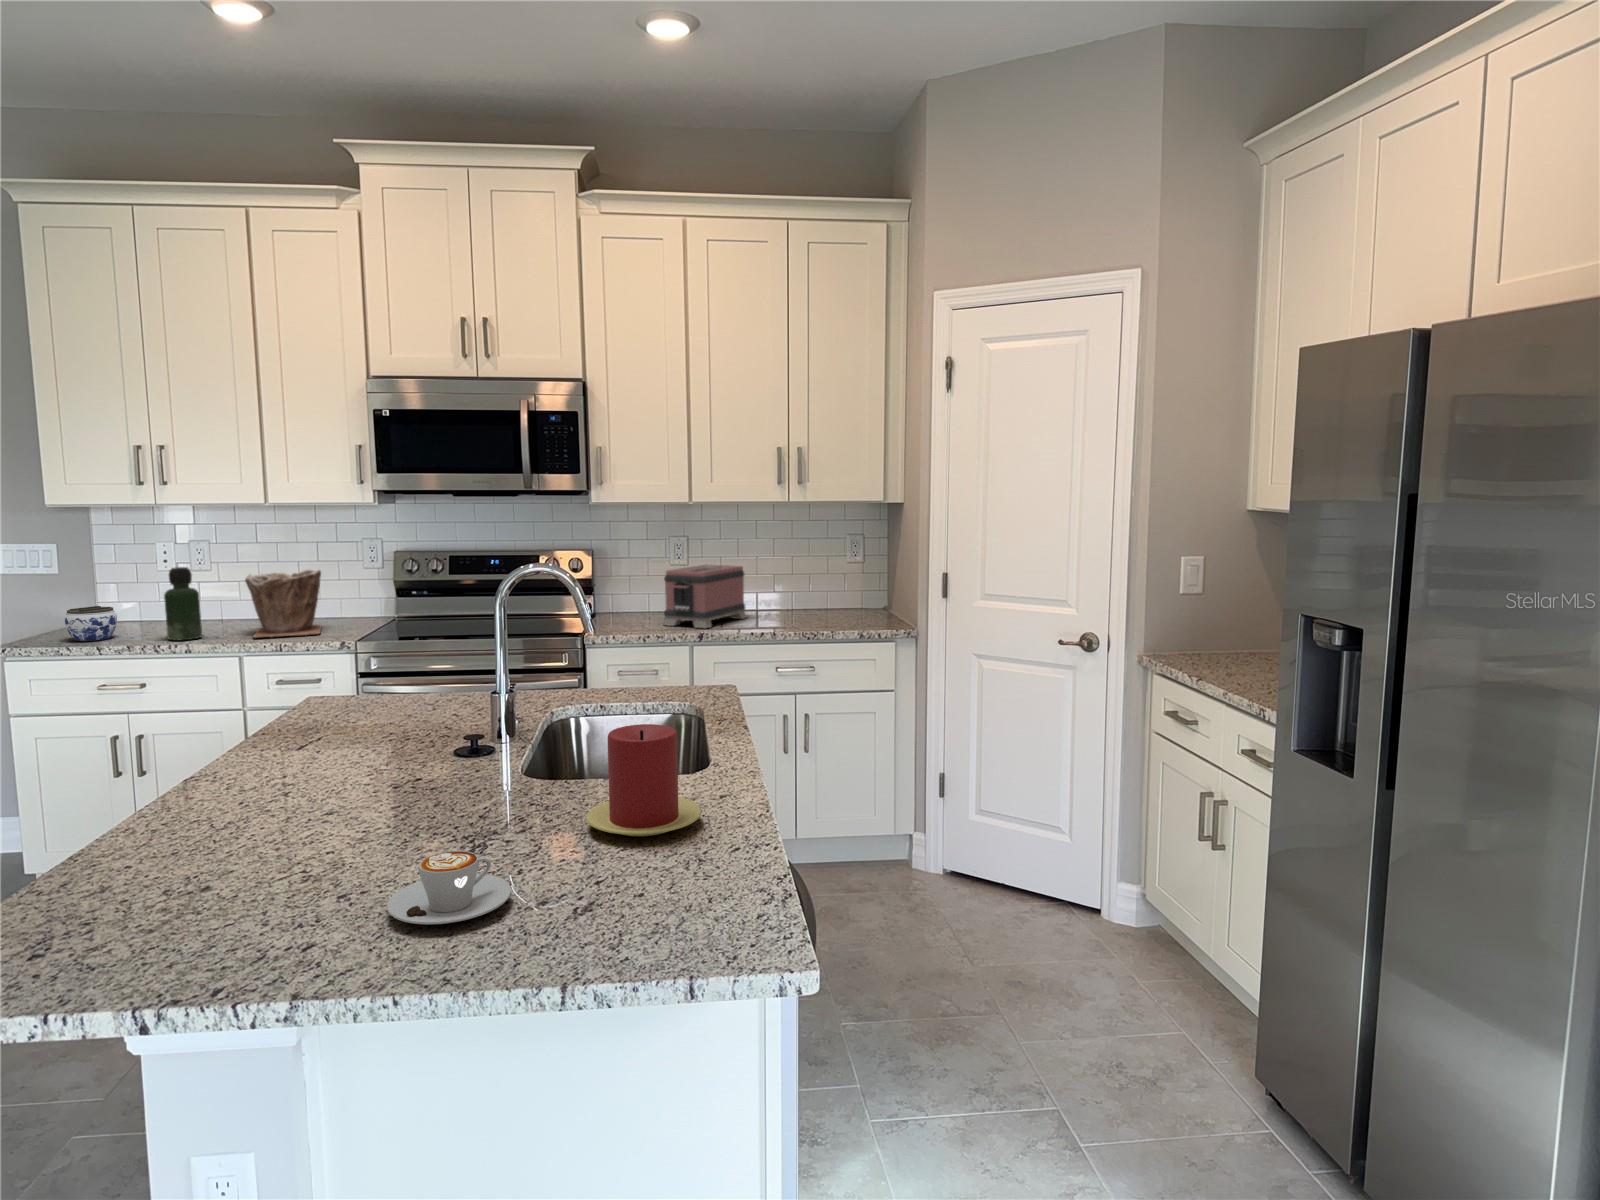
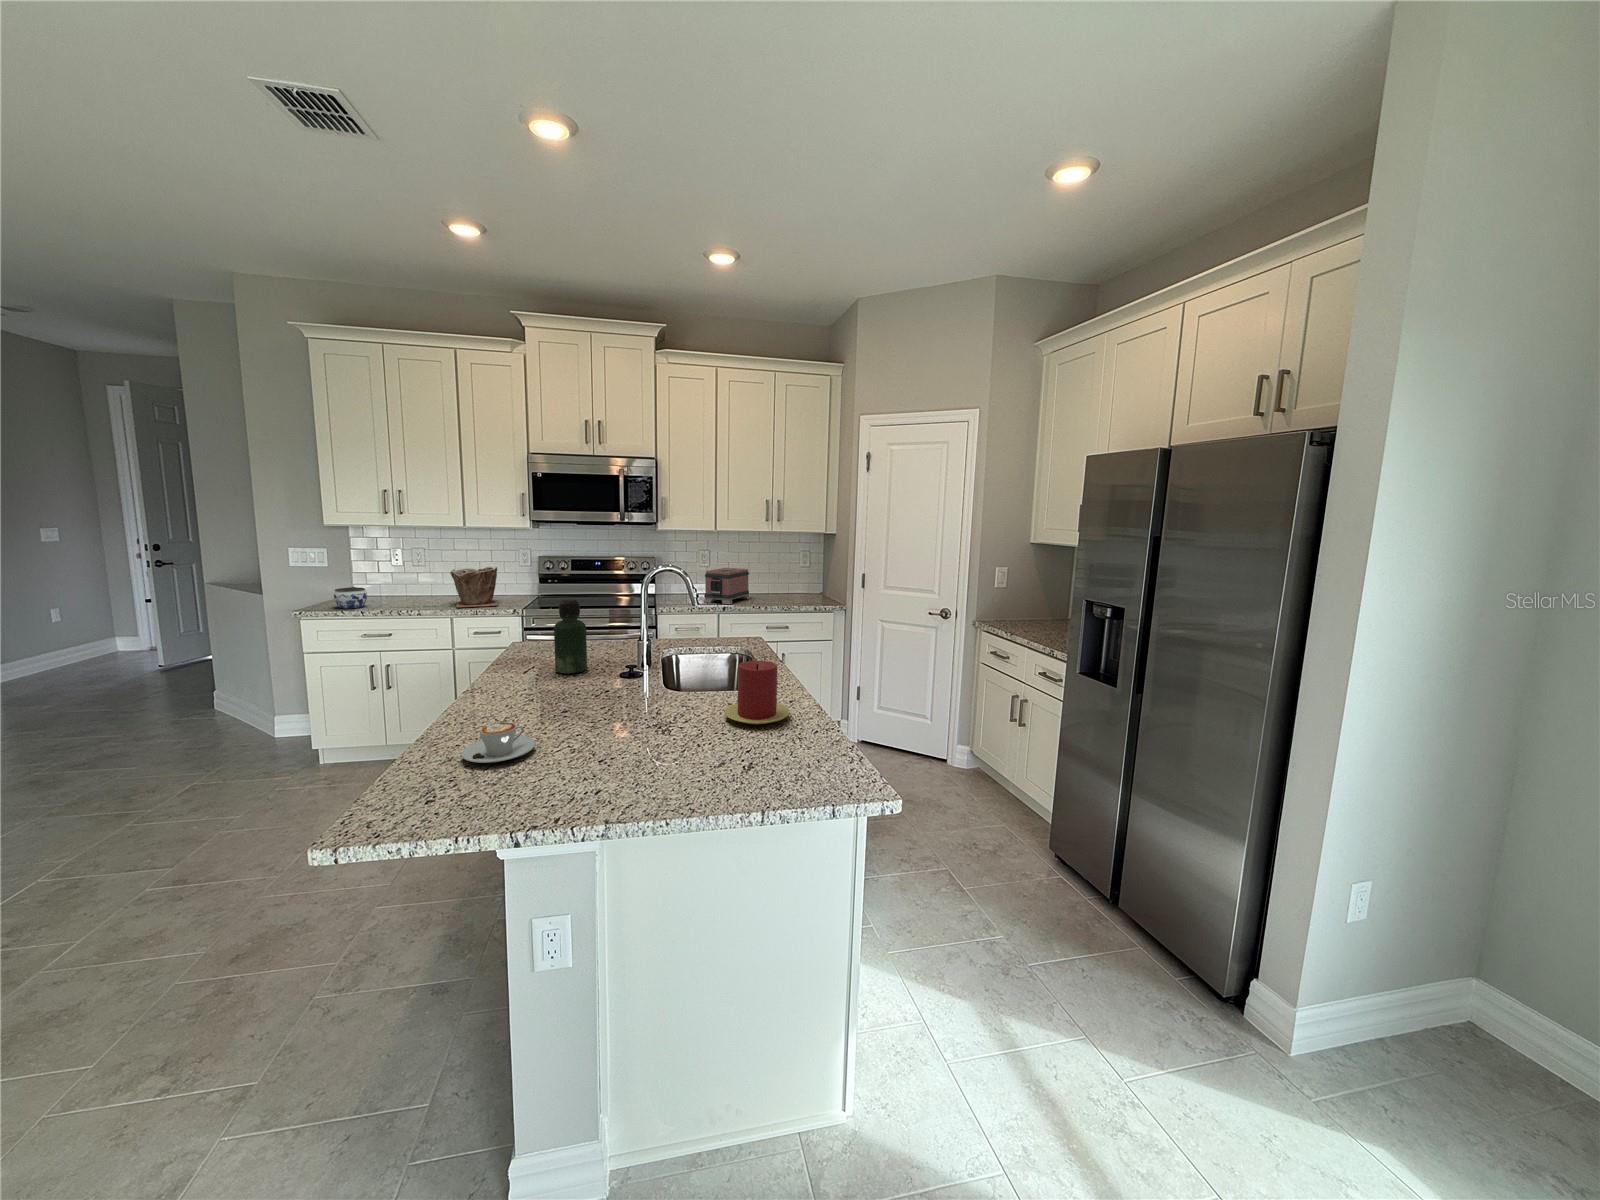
bottle: present [164,567,202,640] -> present [554,600,587,674]
coffee cup: present [387,851,511,924] -> present [461,723,535,763]

